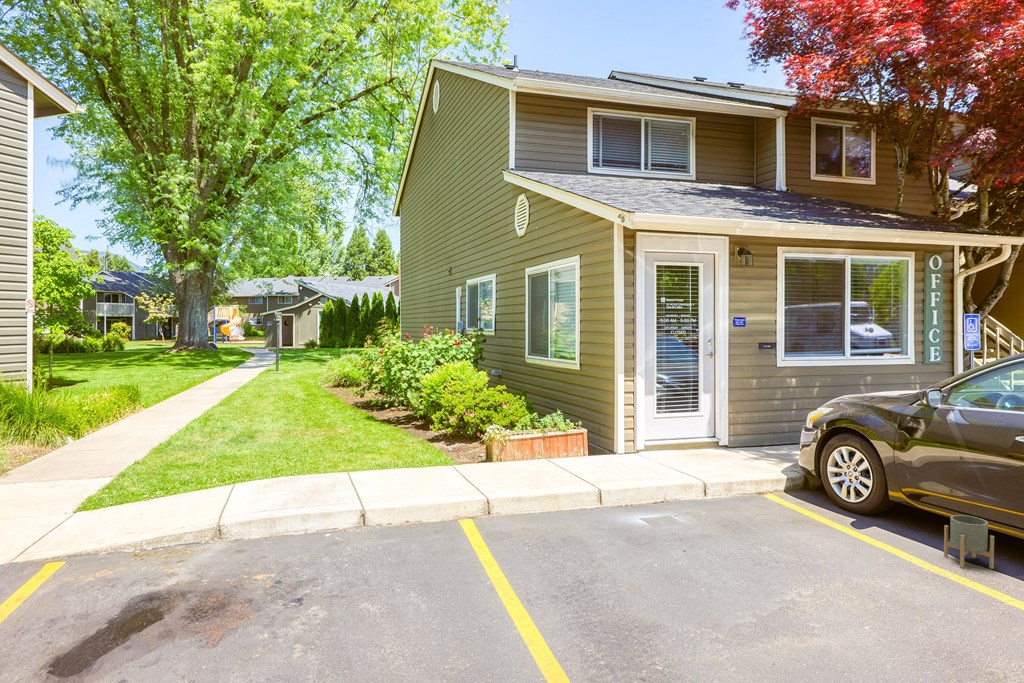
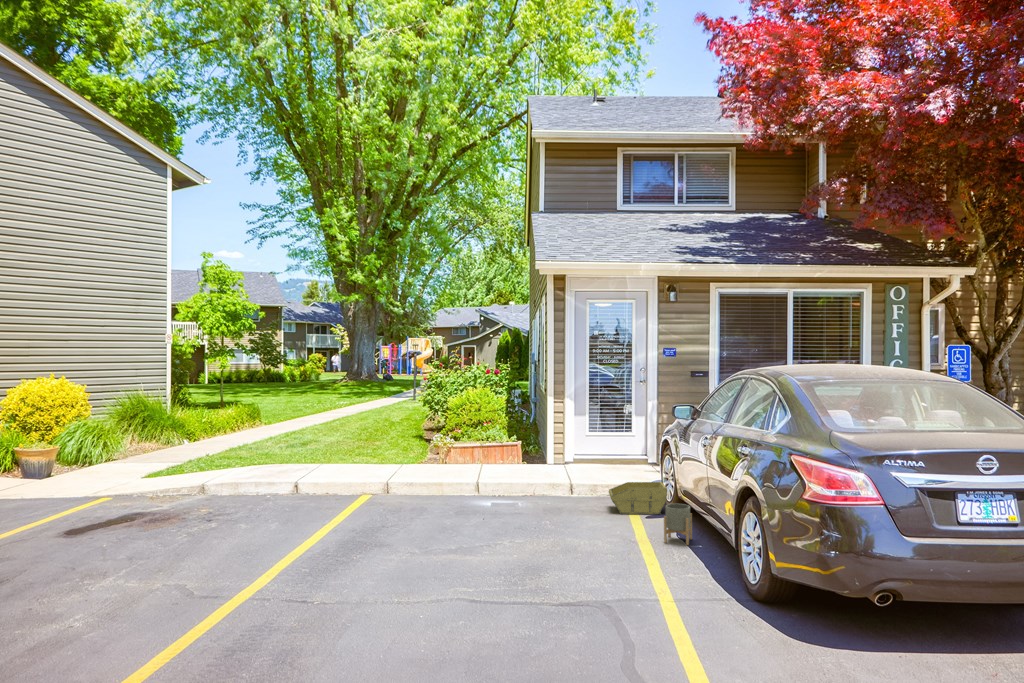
storage bin: none [790,478,872,523] -> present [609,482,667,514]

